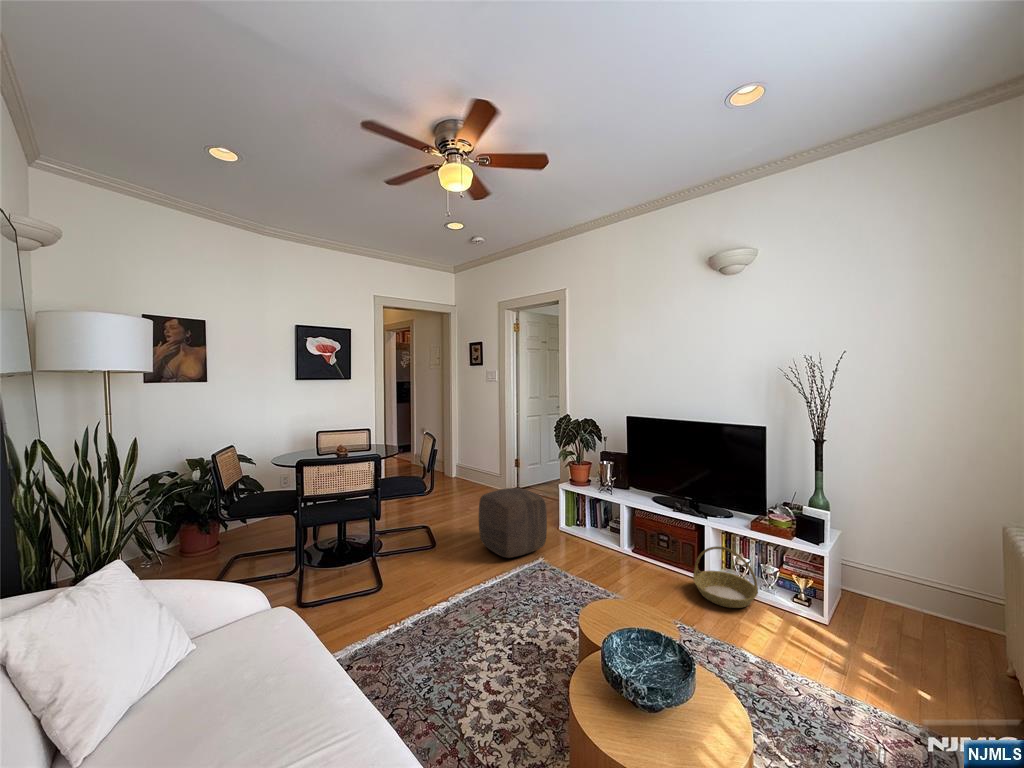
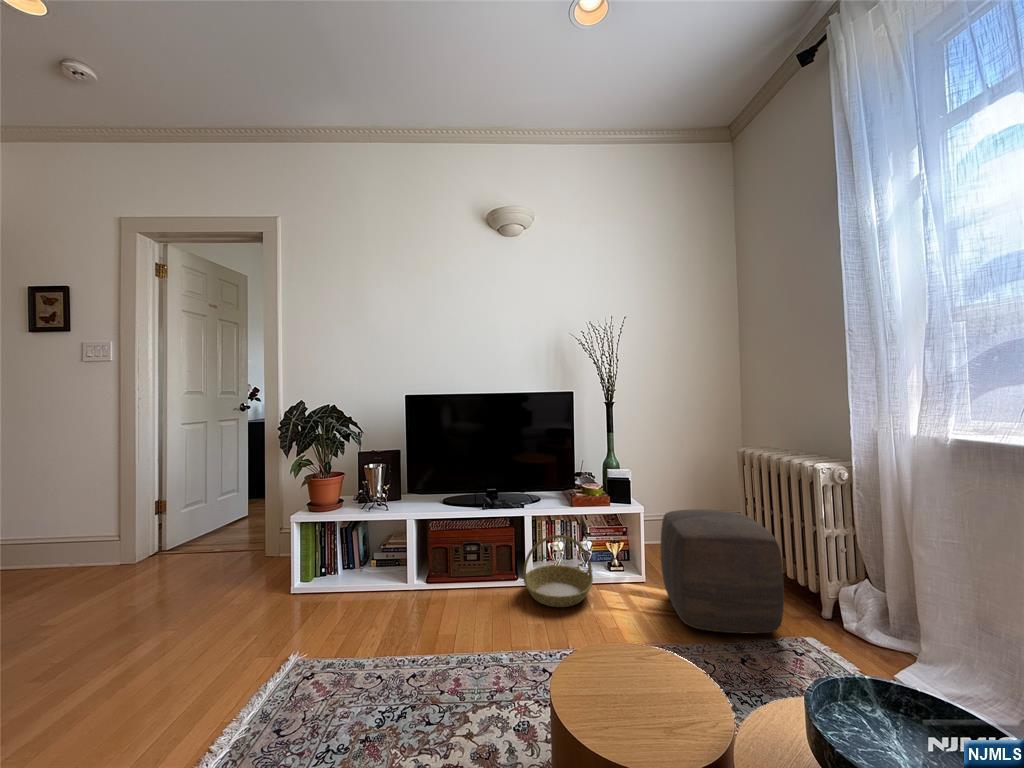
ottoman: present [479,488,547,558] -> present [661,509,784,633]

